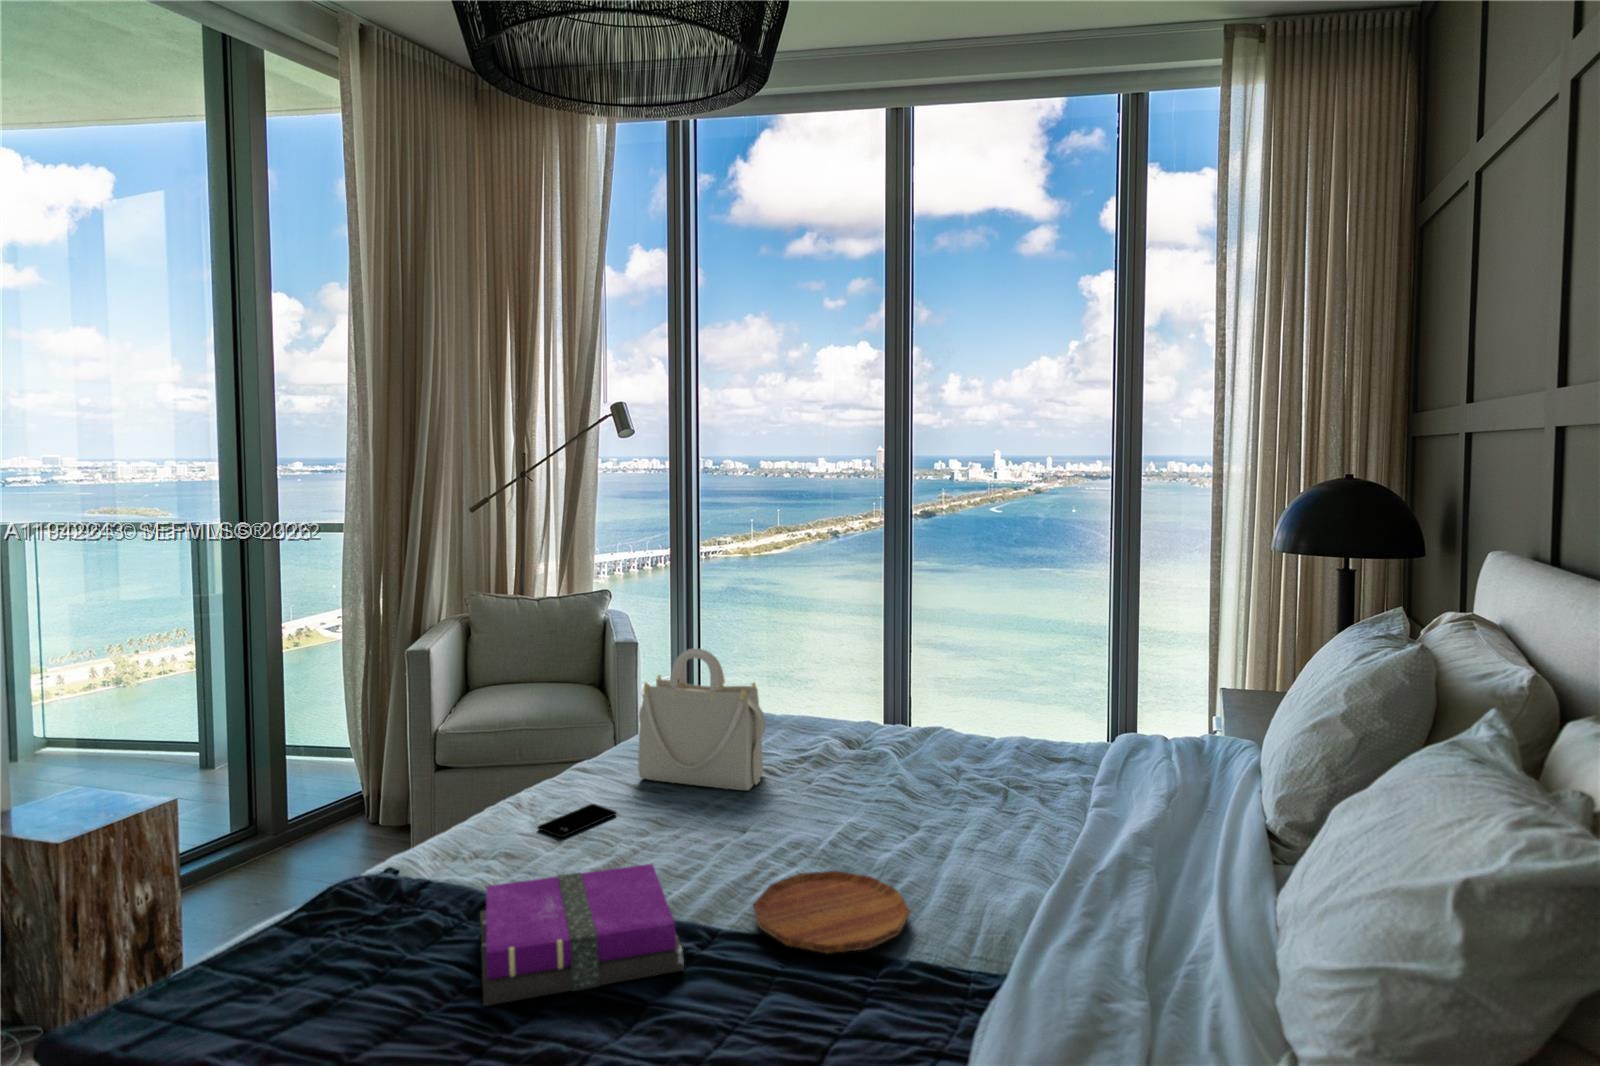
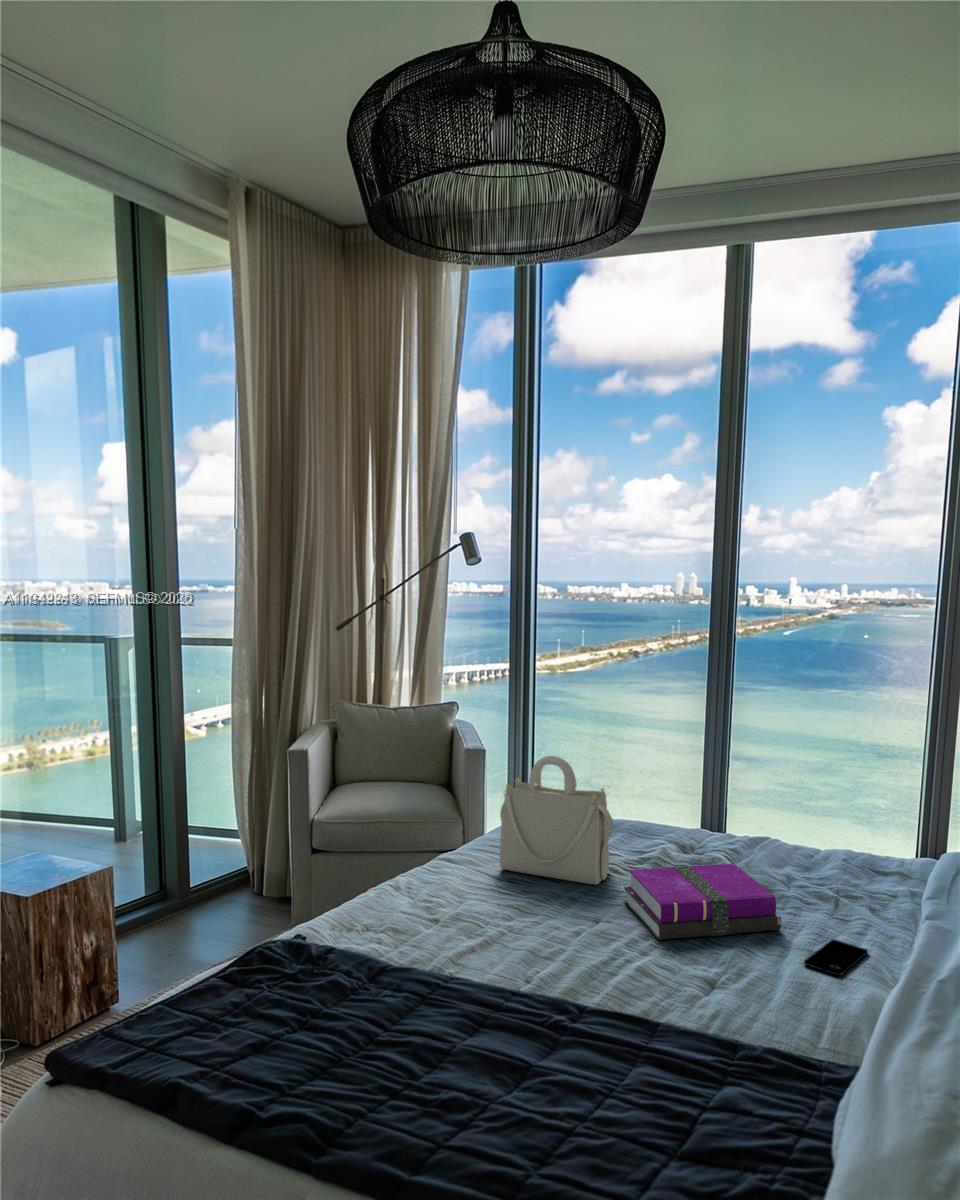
smartphone: present [538,804,617,838] -> present [804,939,868,976]
notebook: present [480,864,684,1006] -> present [624,864,781,940]
tray: present [753,871,910,953] -> none [616,961,760,1034]

